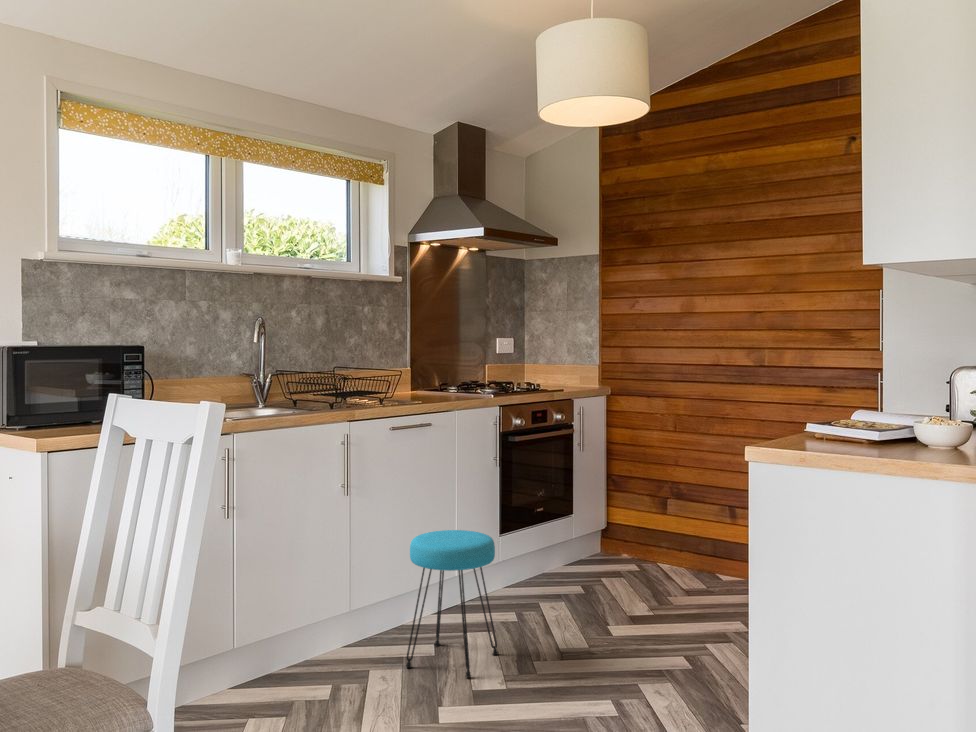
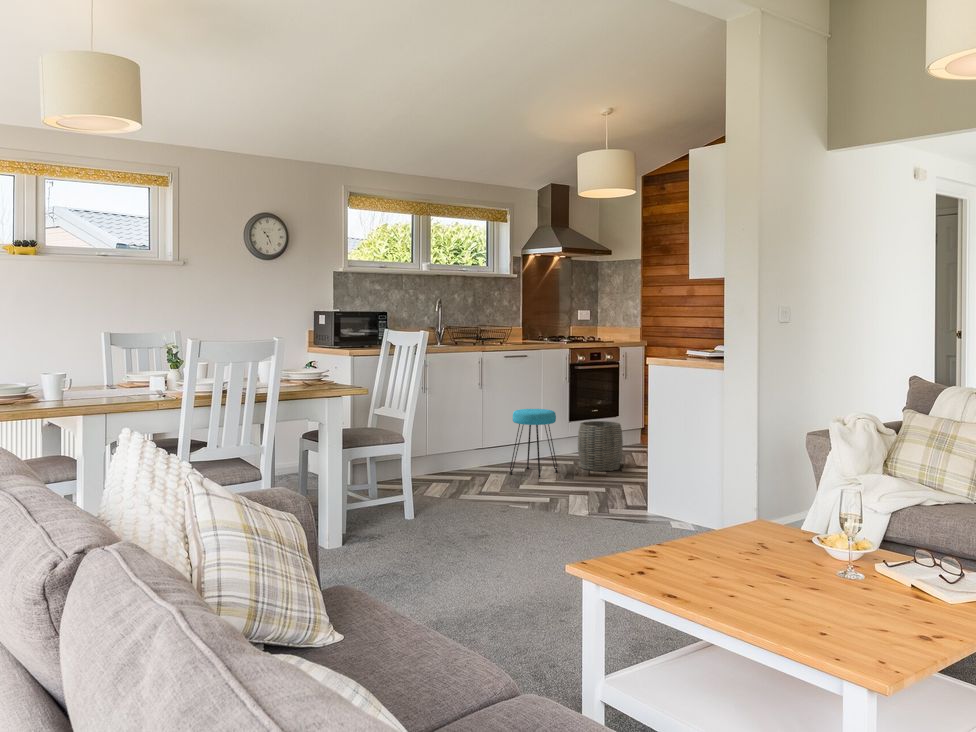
woven basket: none [528,541,611,644] -> present [578,421,623,471]

